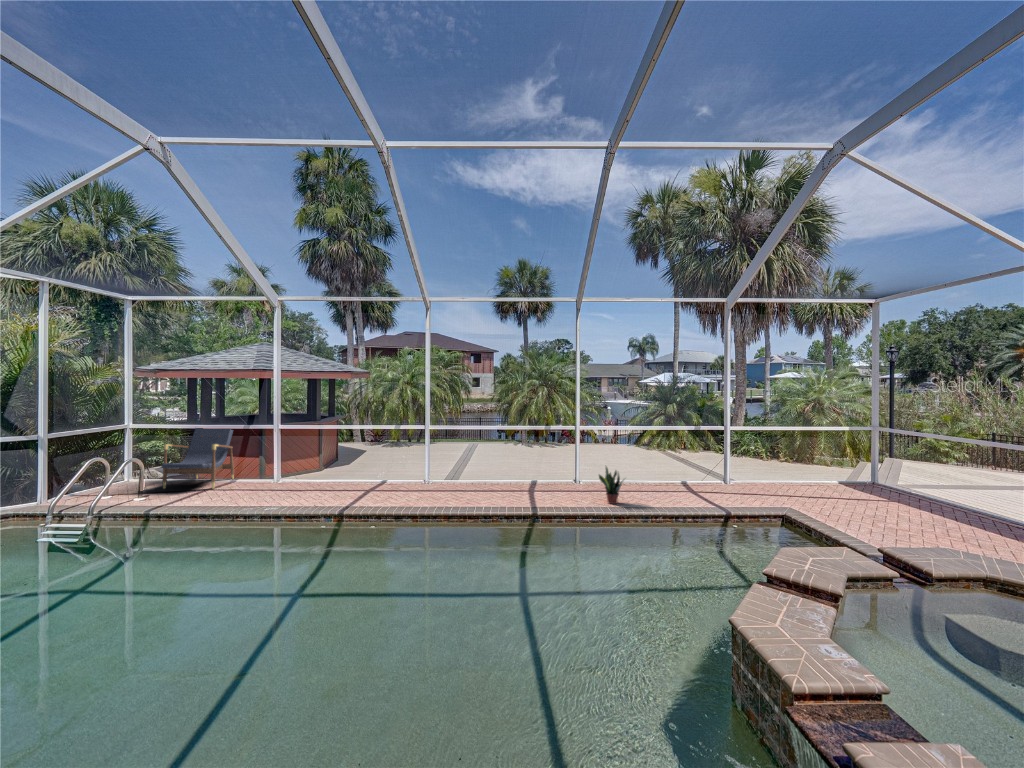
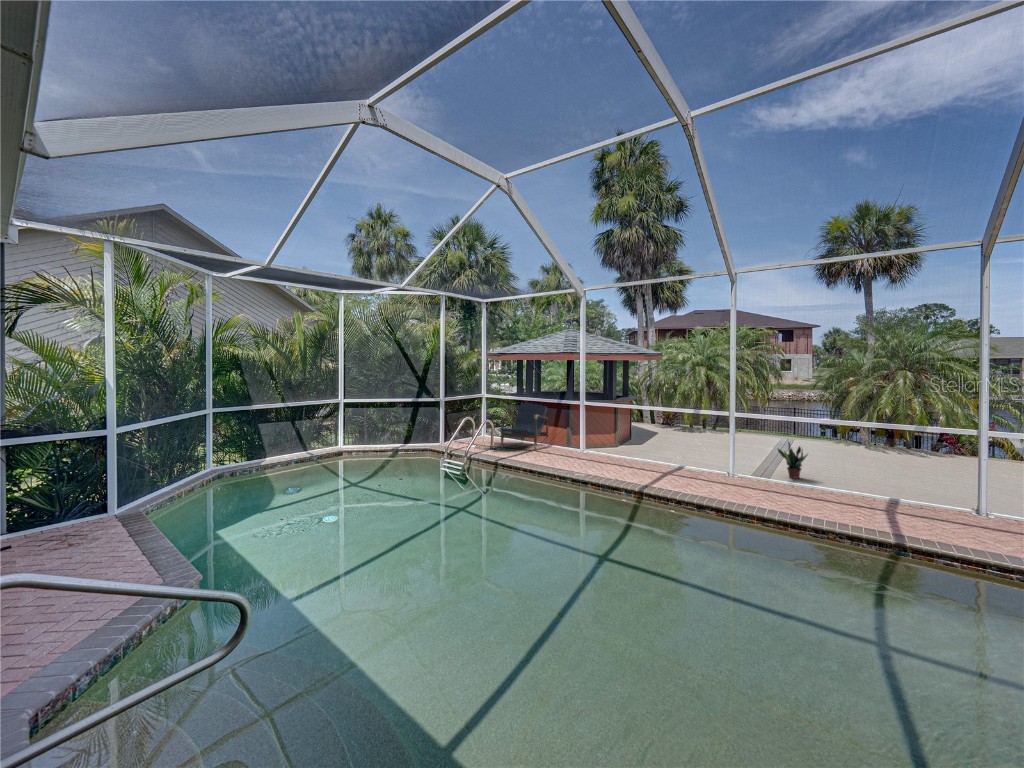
potted plant: present [599,467,624,504] -> present [778,442,808,479]

